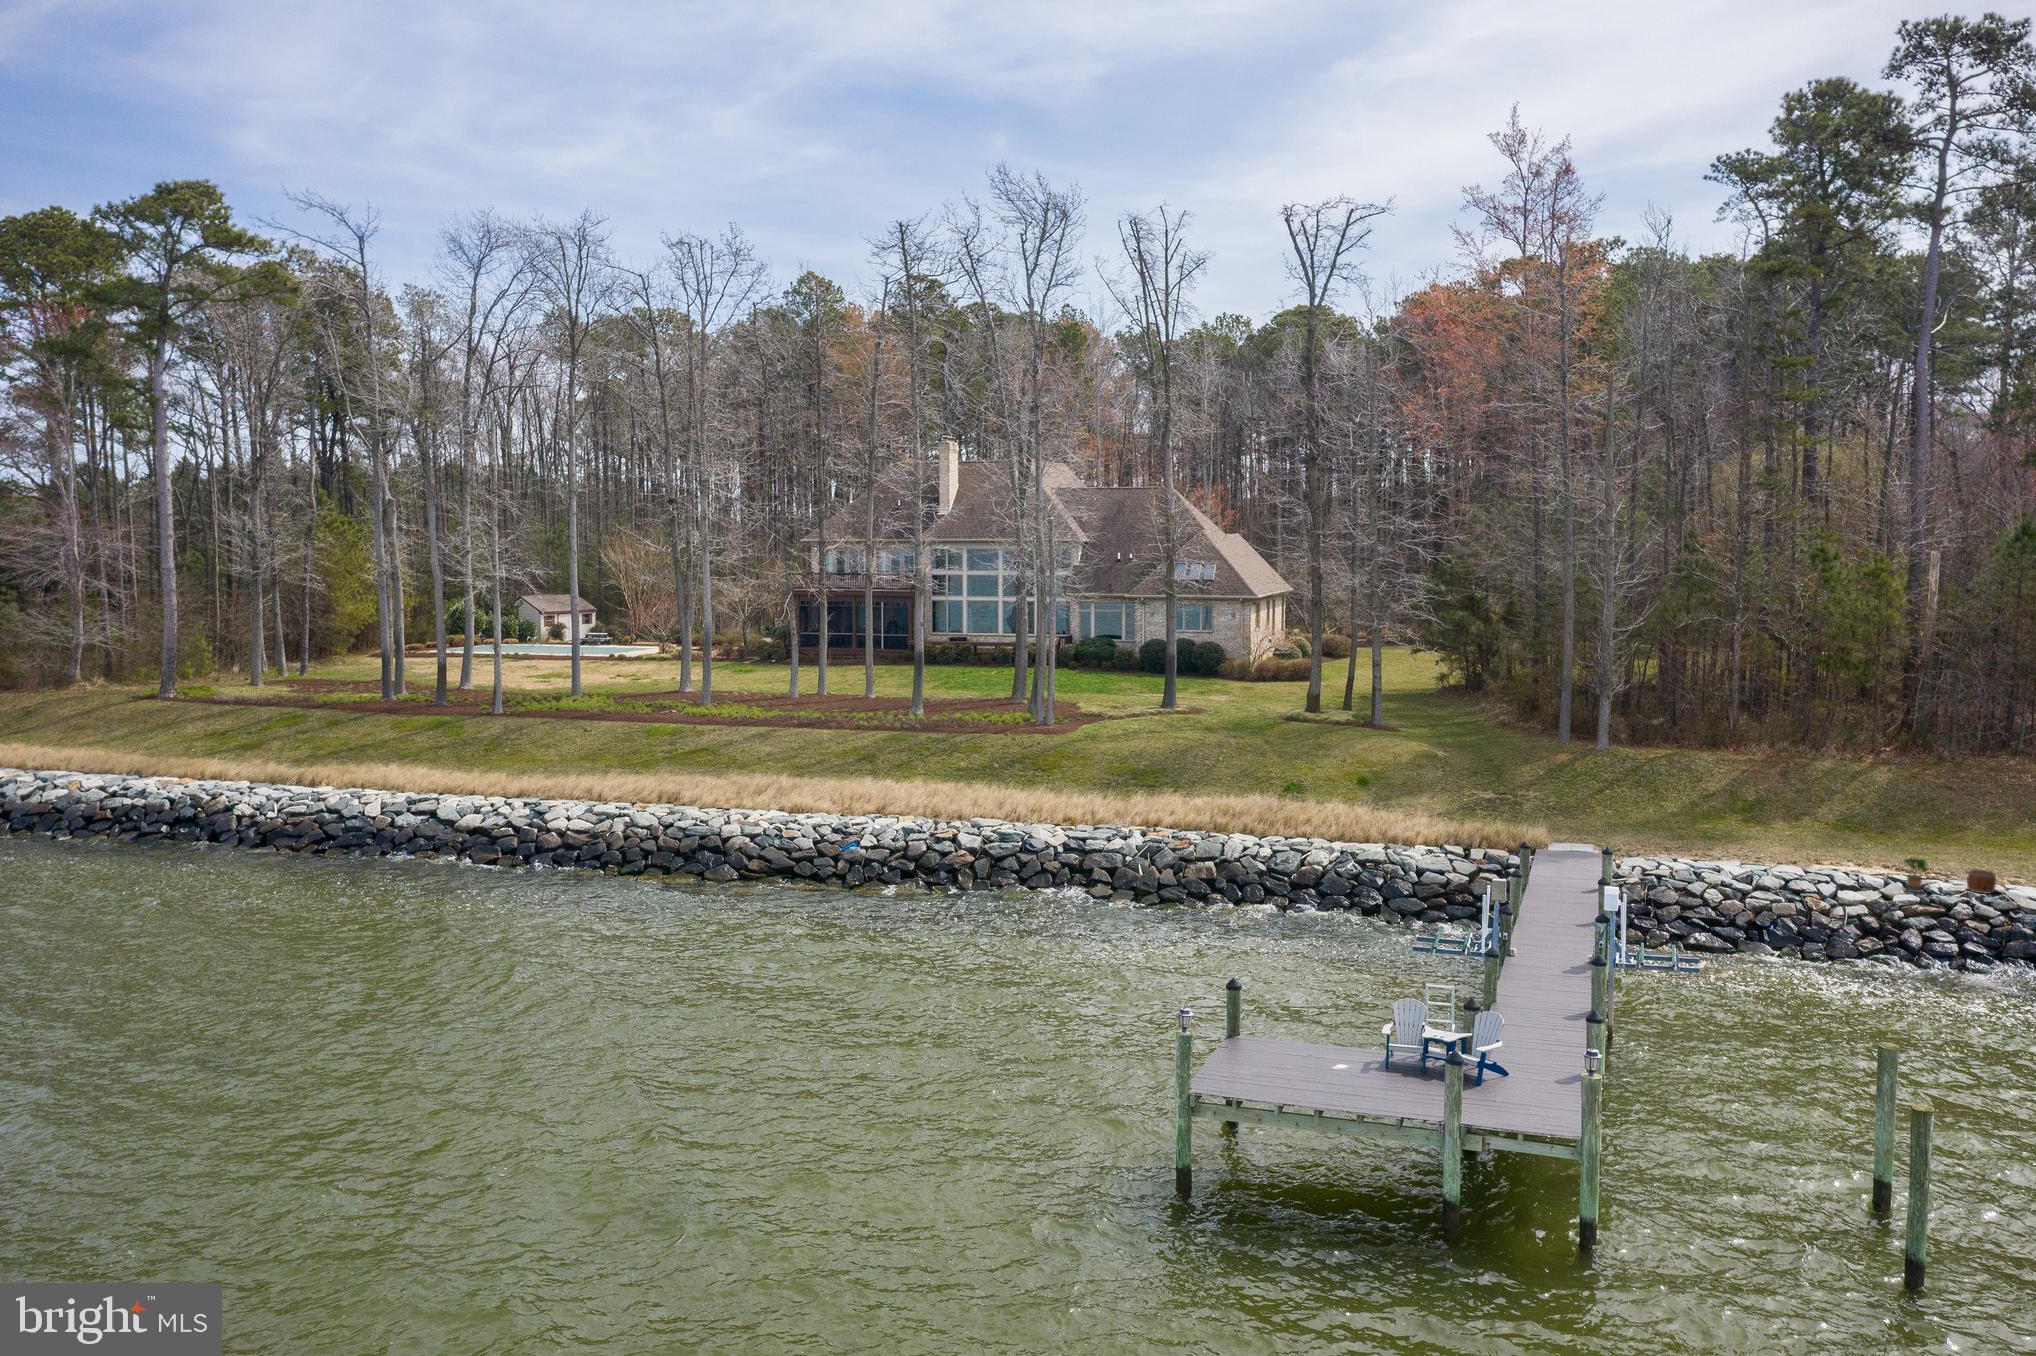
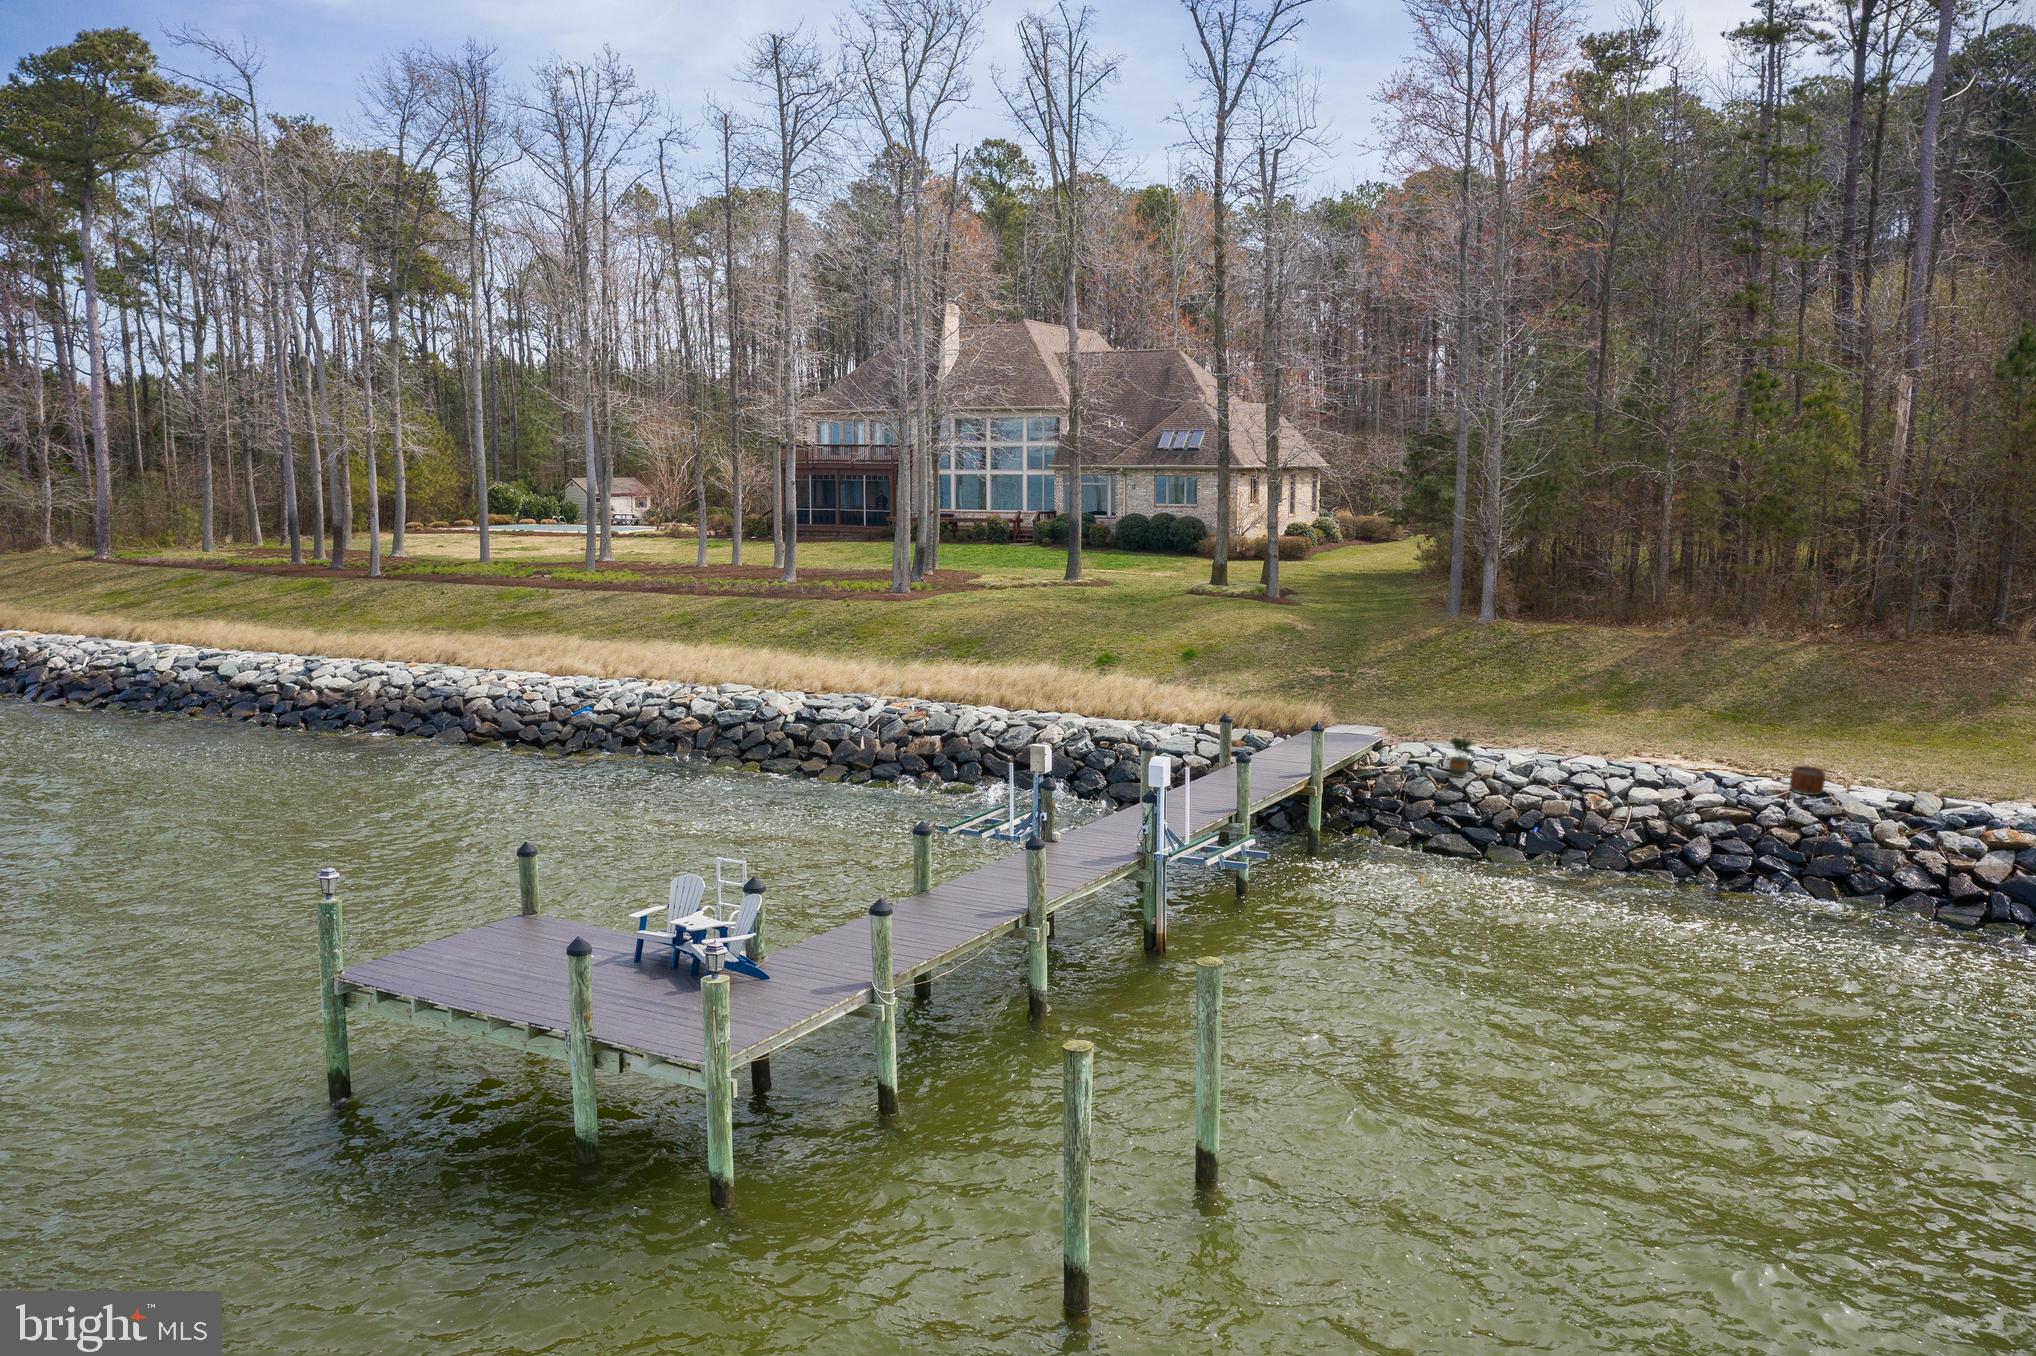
potted tree: present [1905,858,1928,893] -> present [1449,738,1474,778]

